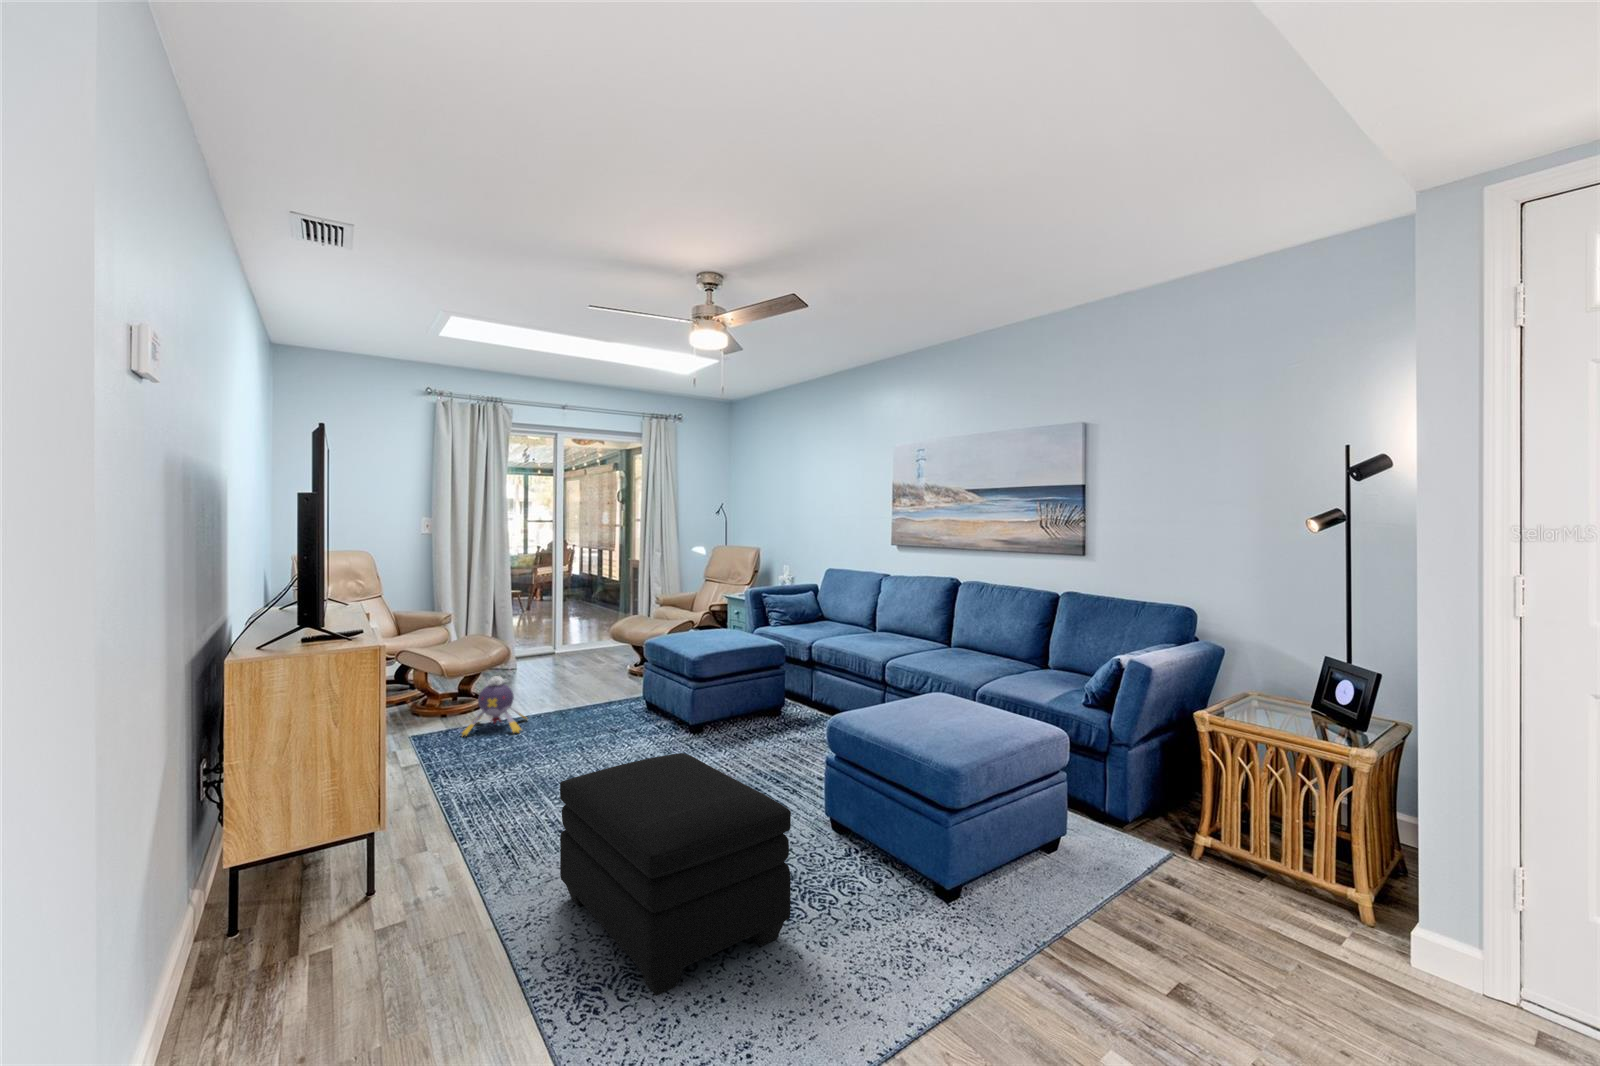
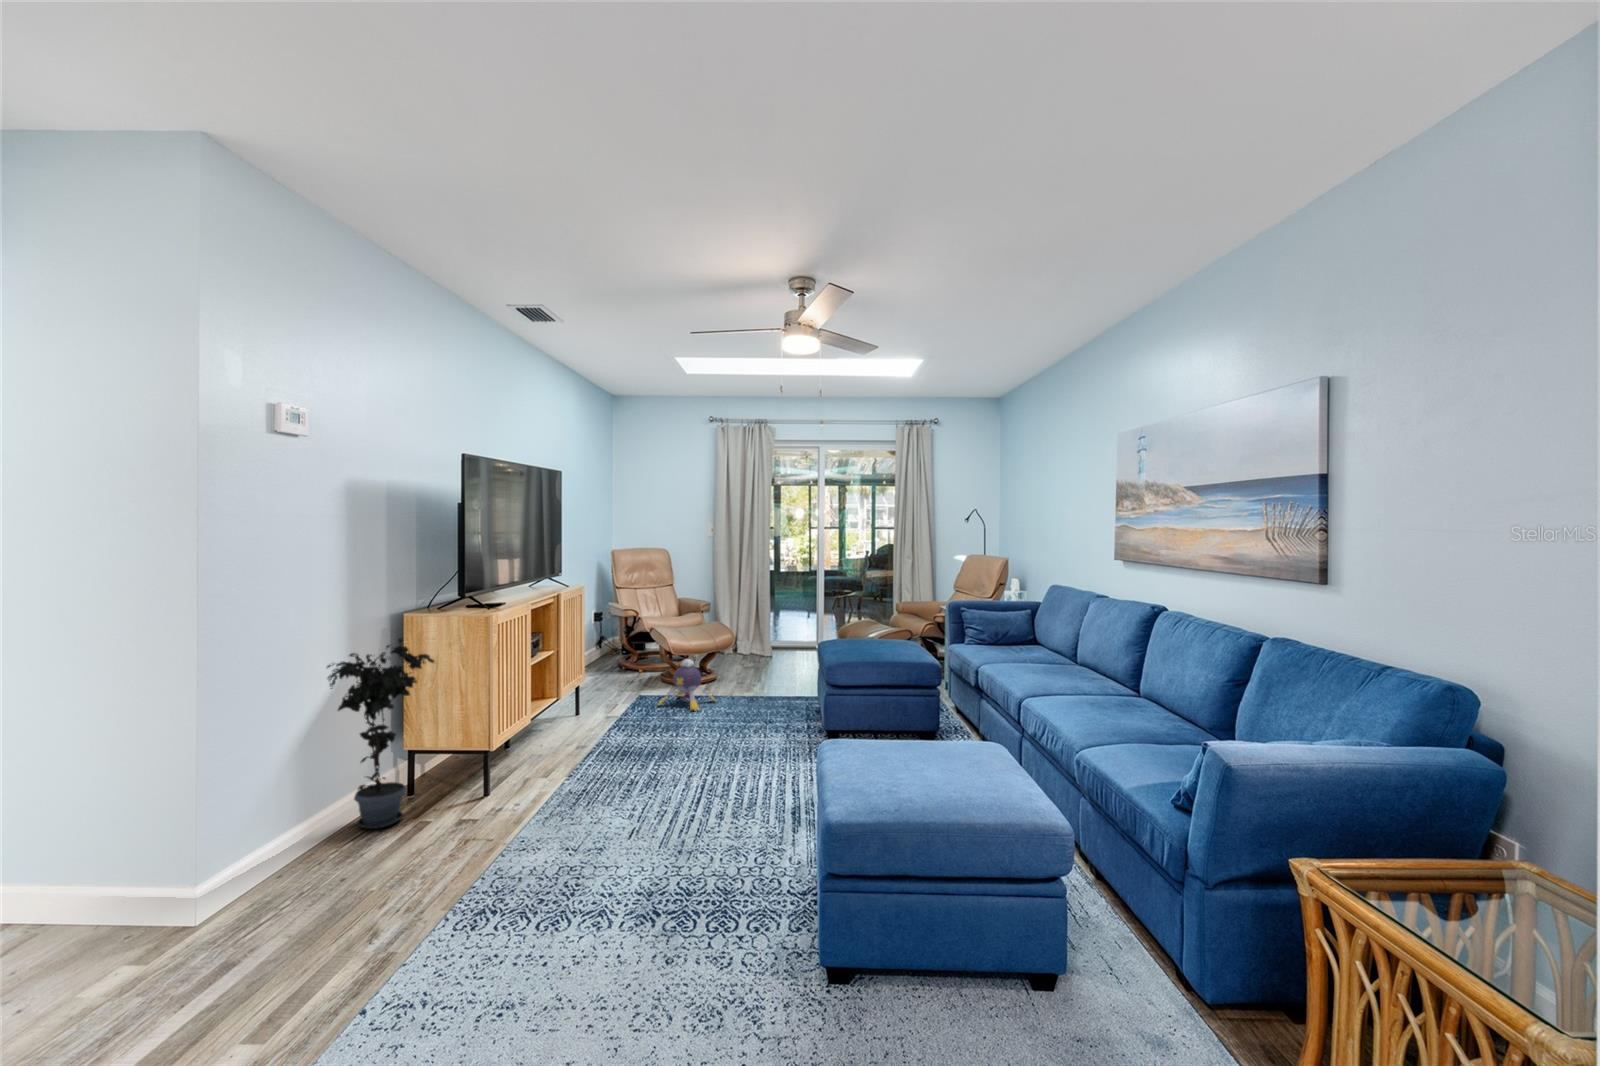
potted plant: none [200,682,340,960] -> present [327,638,434,829]
ottoman: present [560,753,791,996] -> none [478,746,670,953]

